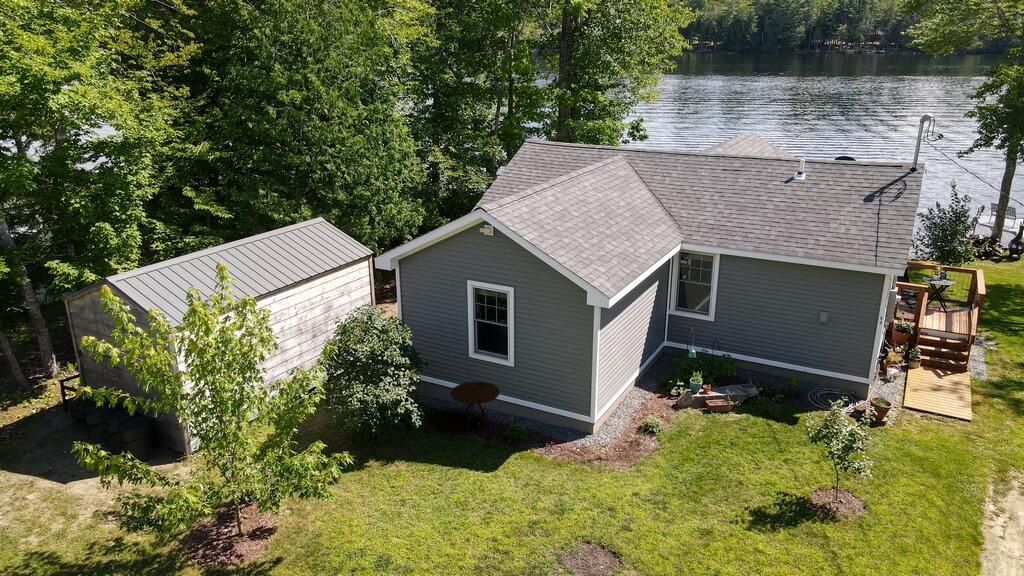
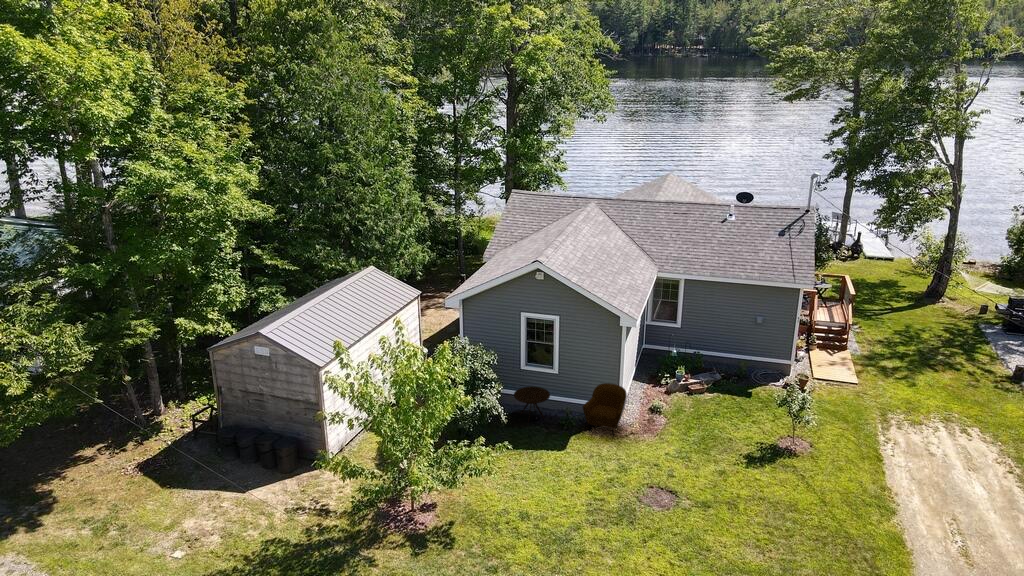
armchair: none [531,385,598,460] -> present [583,383,627,436]

